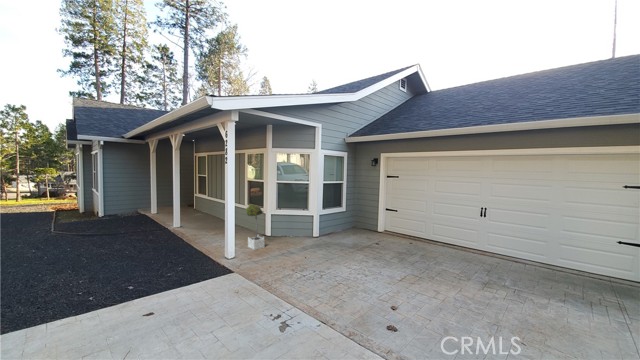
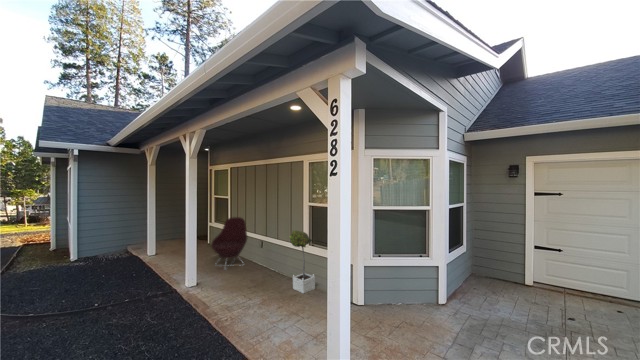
chair: none [193,195,223,234] -> present [212,217,247,266]

